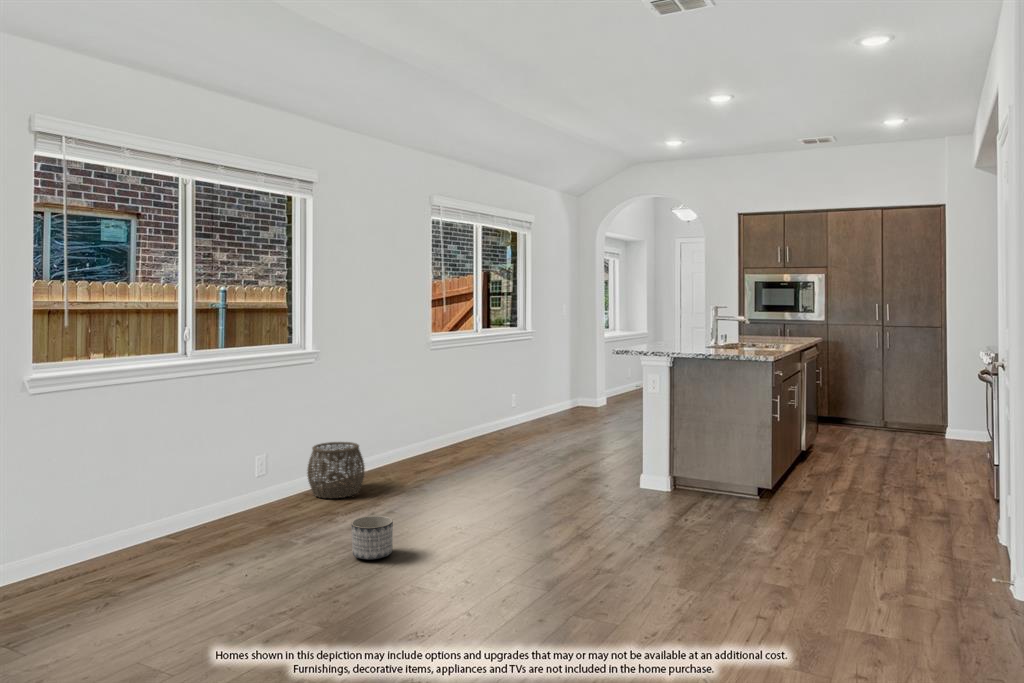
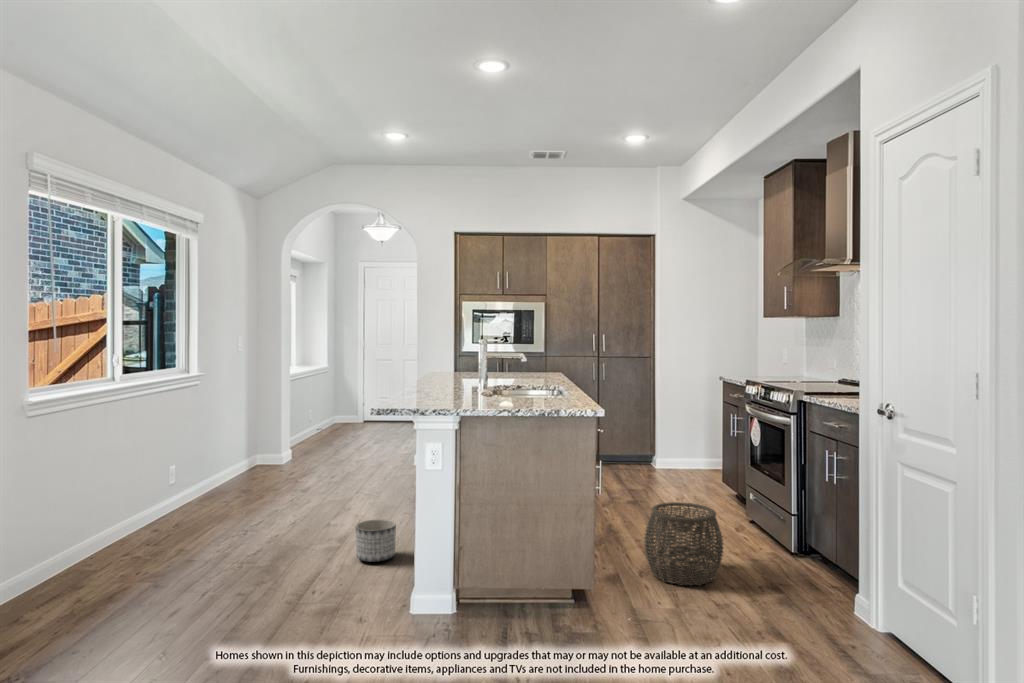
woven basket: present [307,442,365,499] -> present [644,502,724,586]

